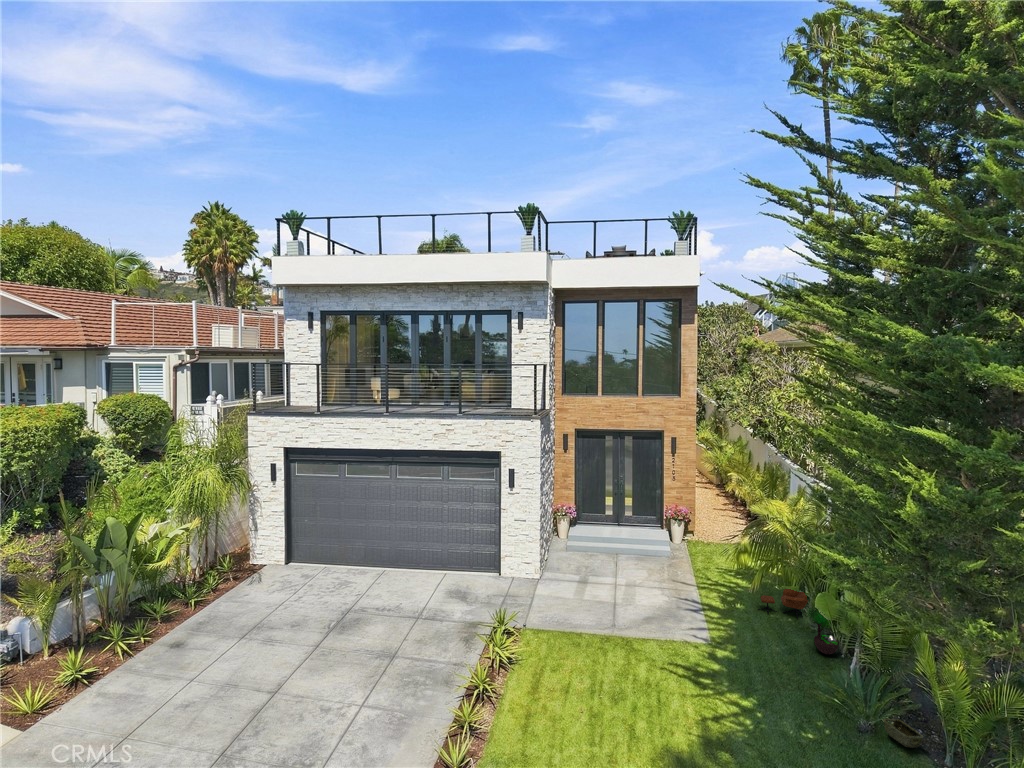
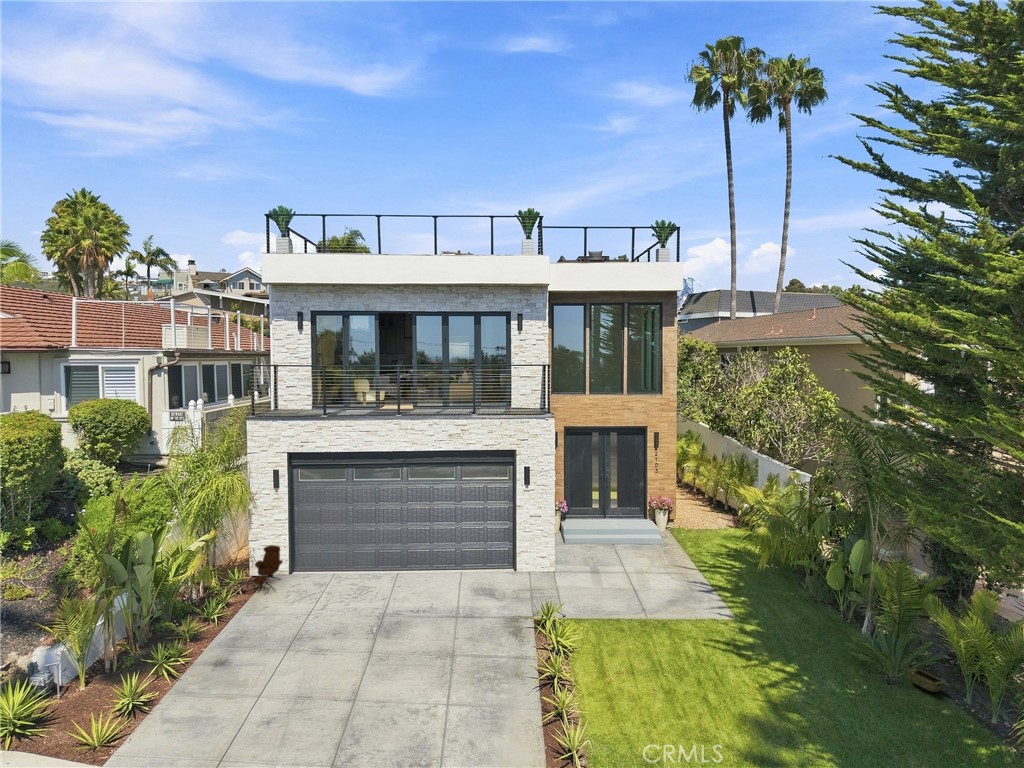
lounge chair: present [758,589,808,619] -> present [253,545,283,589]
potted tree: present [807,608,838,654] -> none [812,576,842,619]

